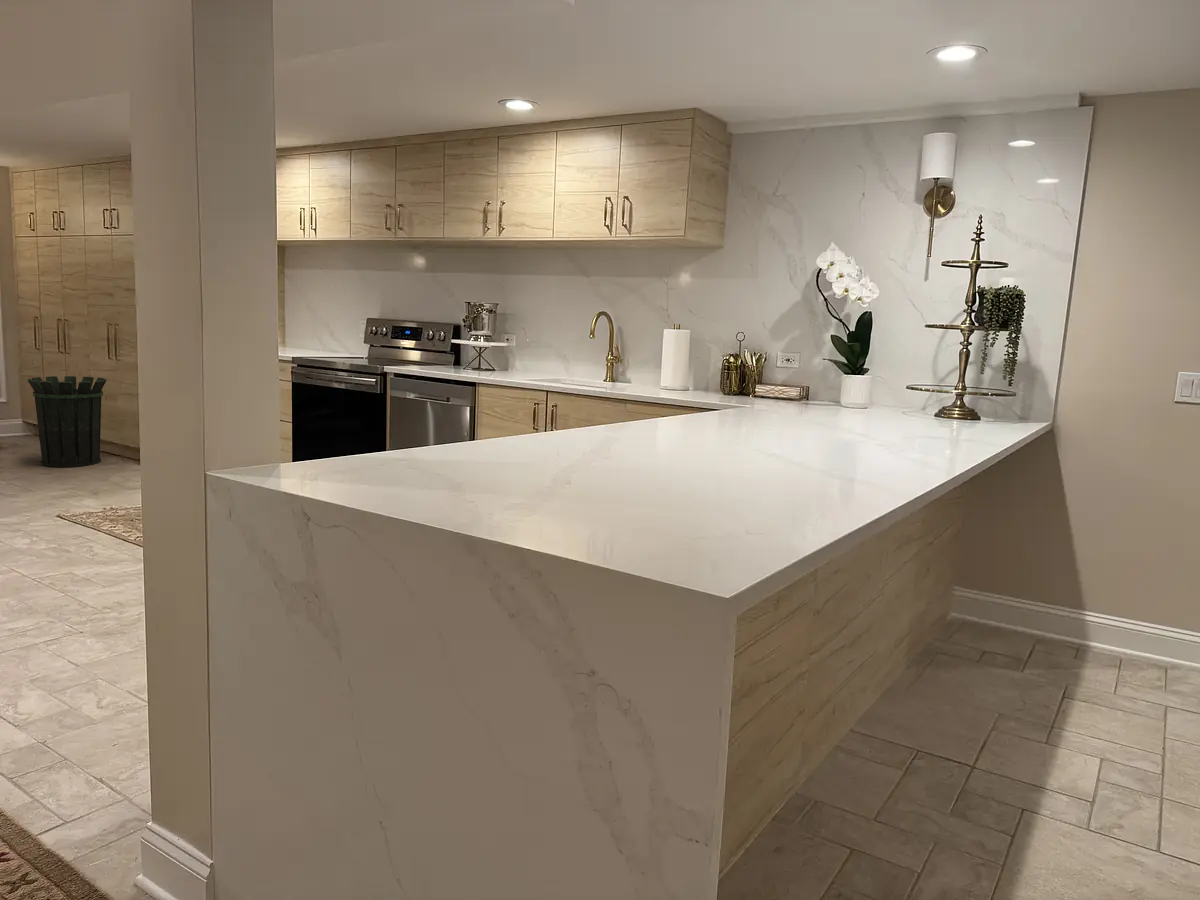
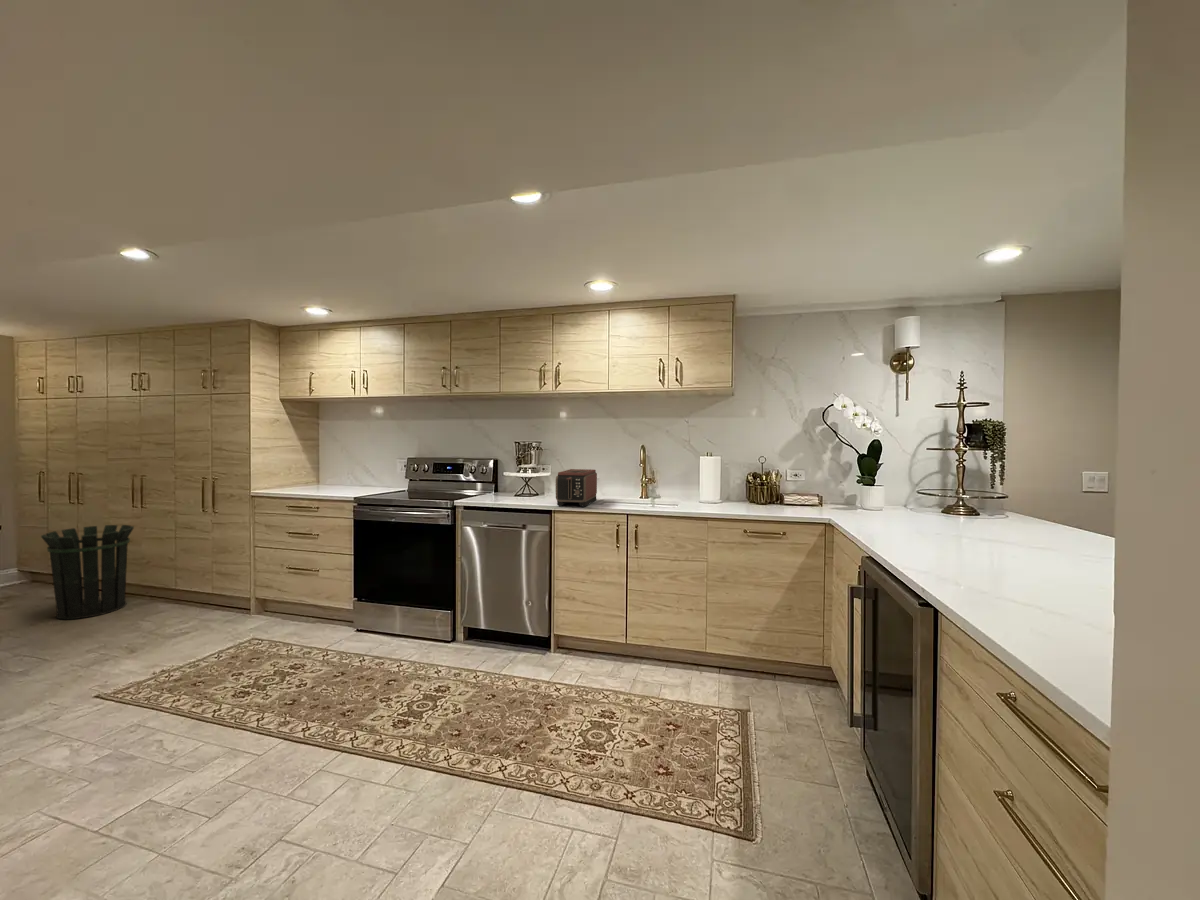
toaster: none [486,337,550,379] -> present [556,469,597,507]

